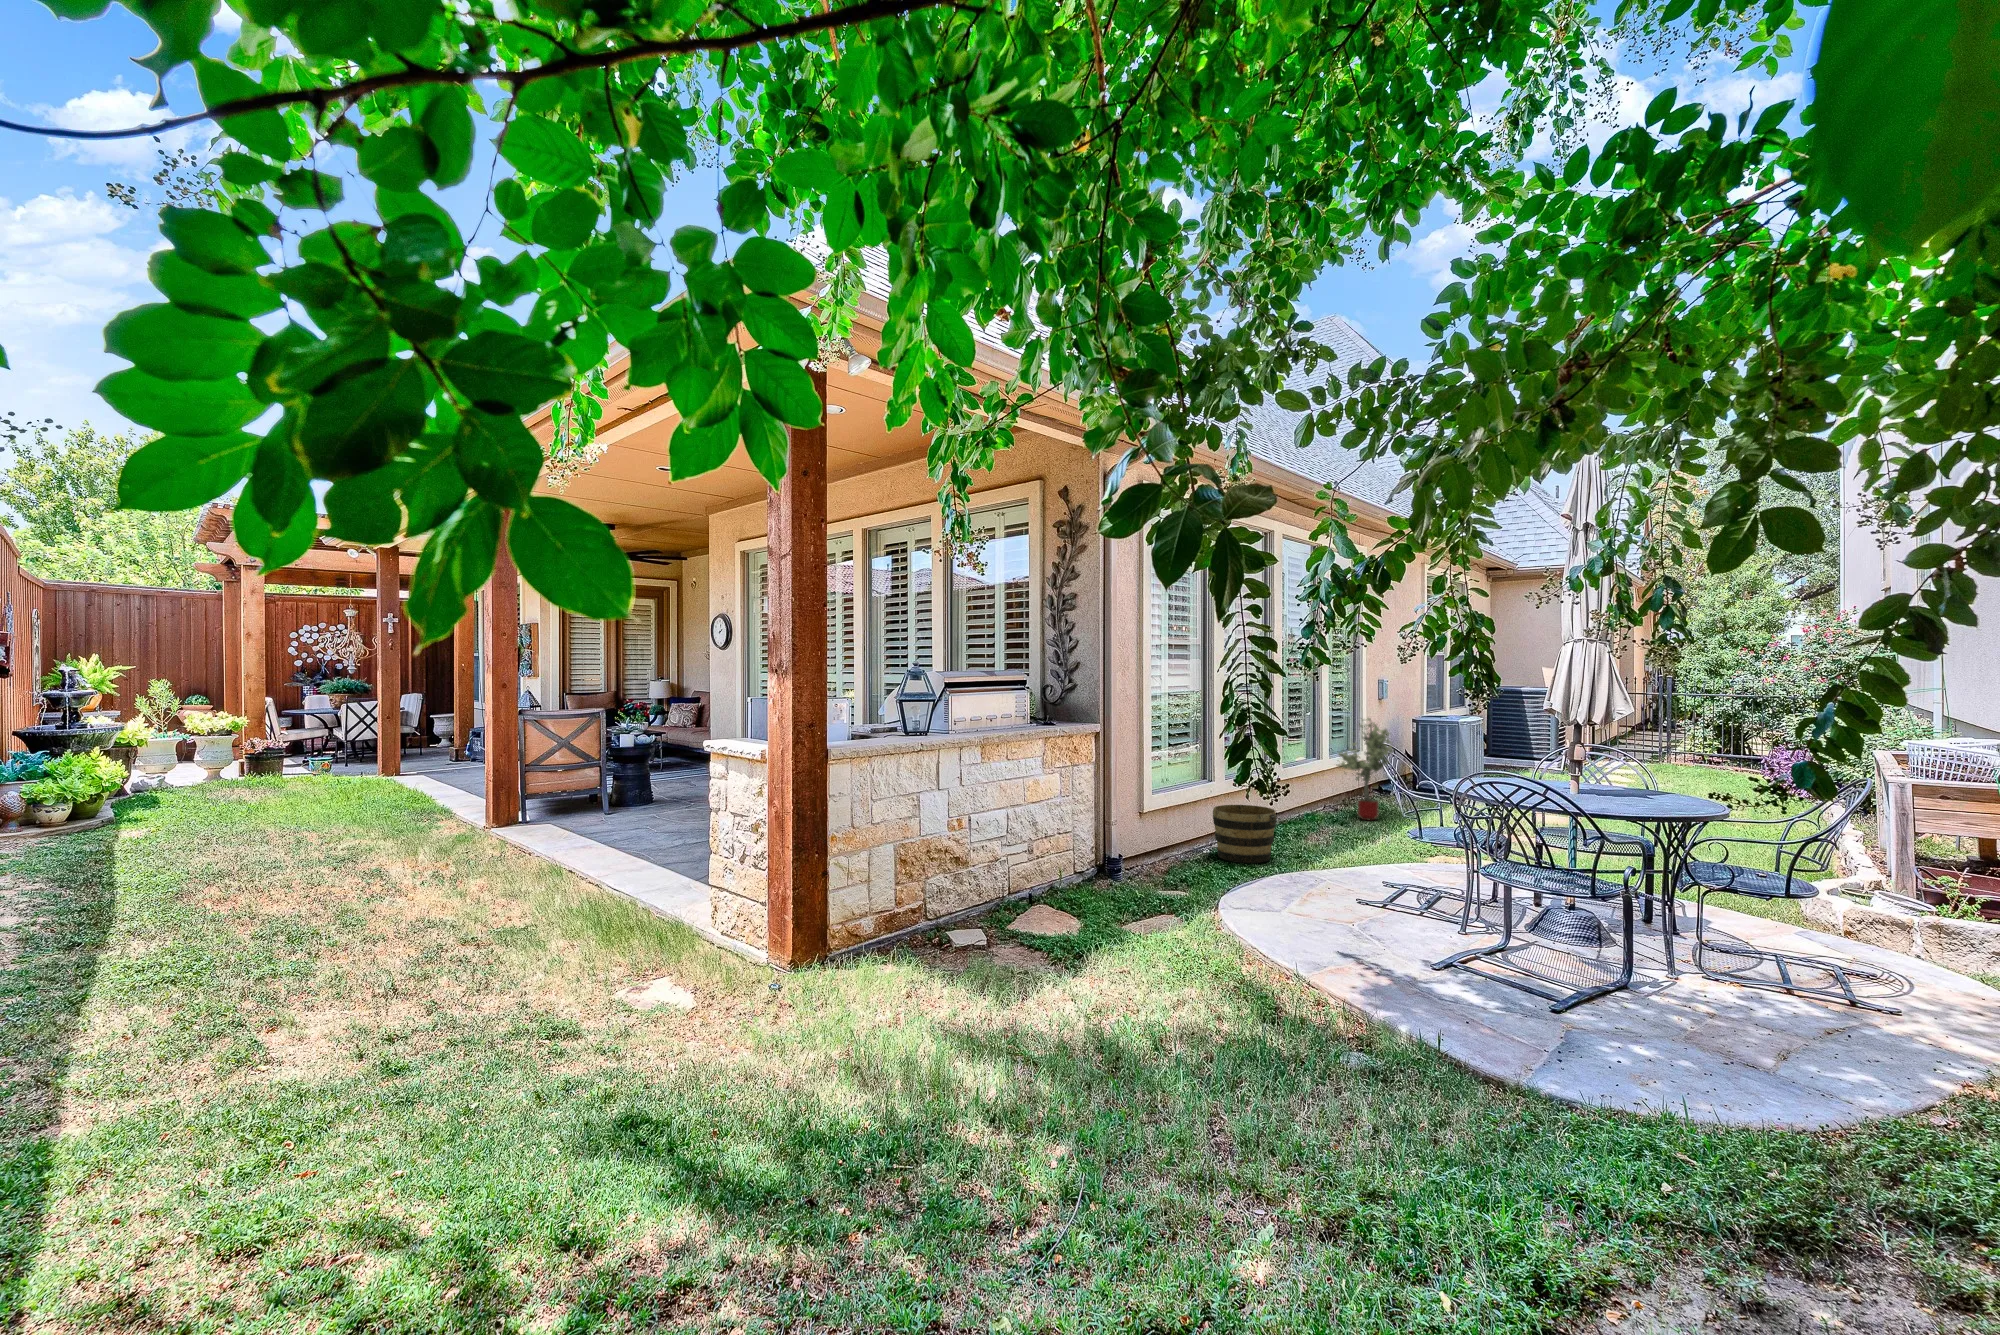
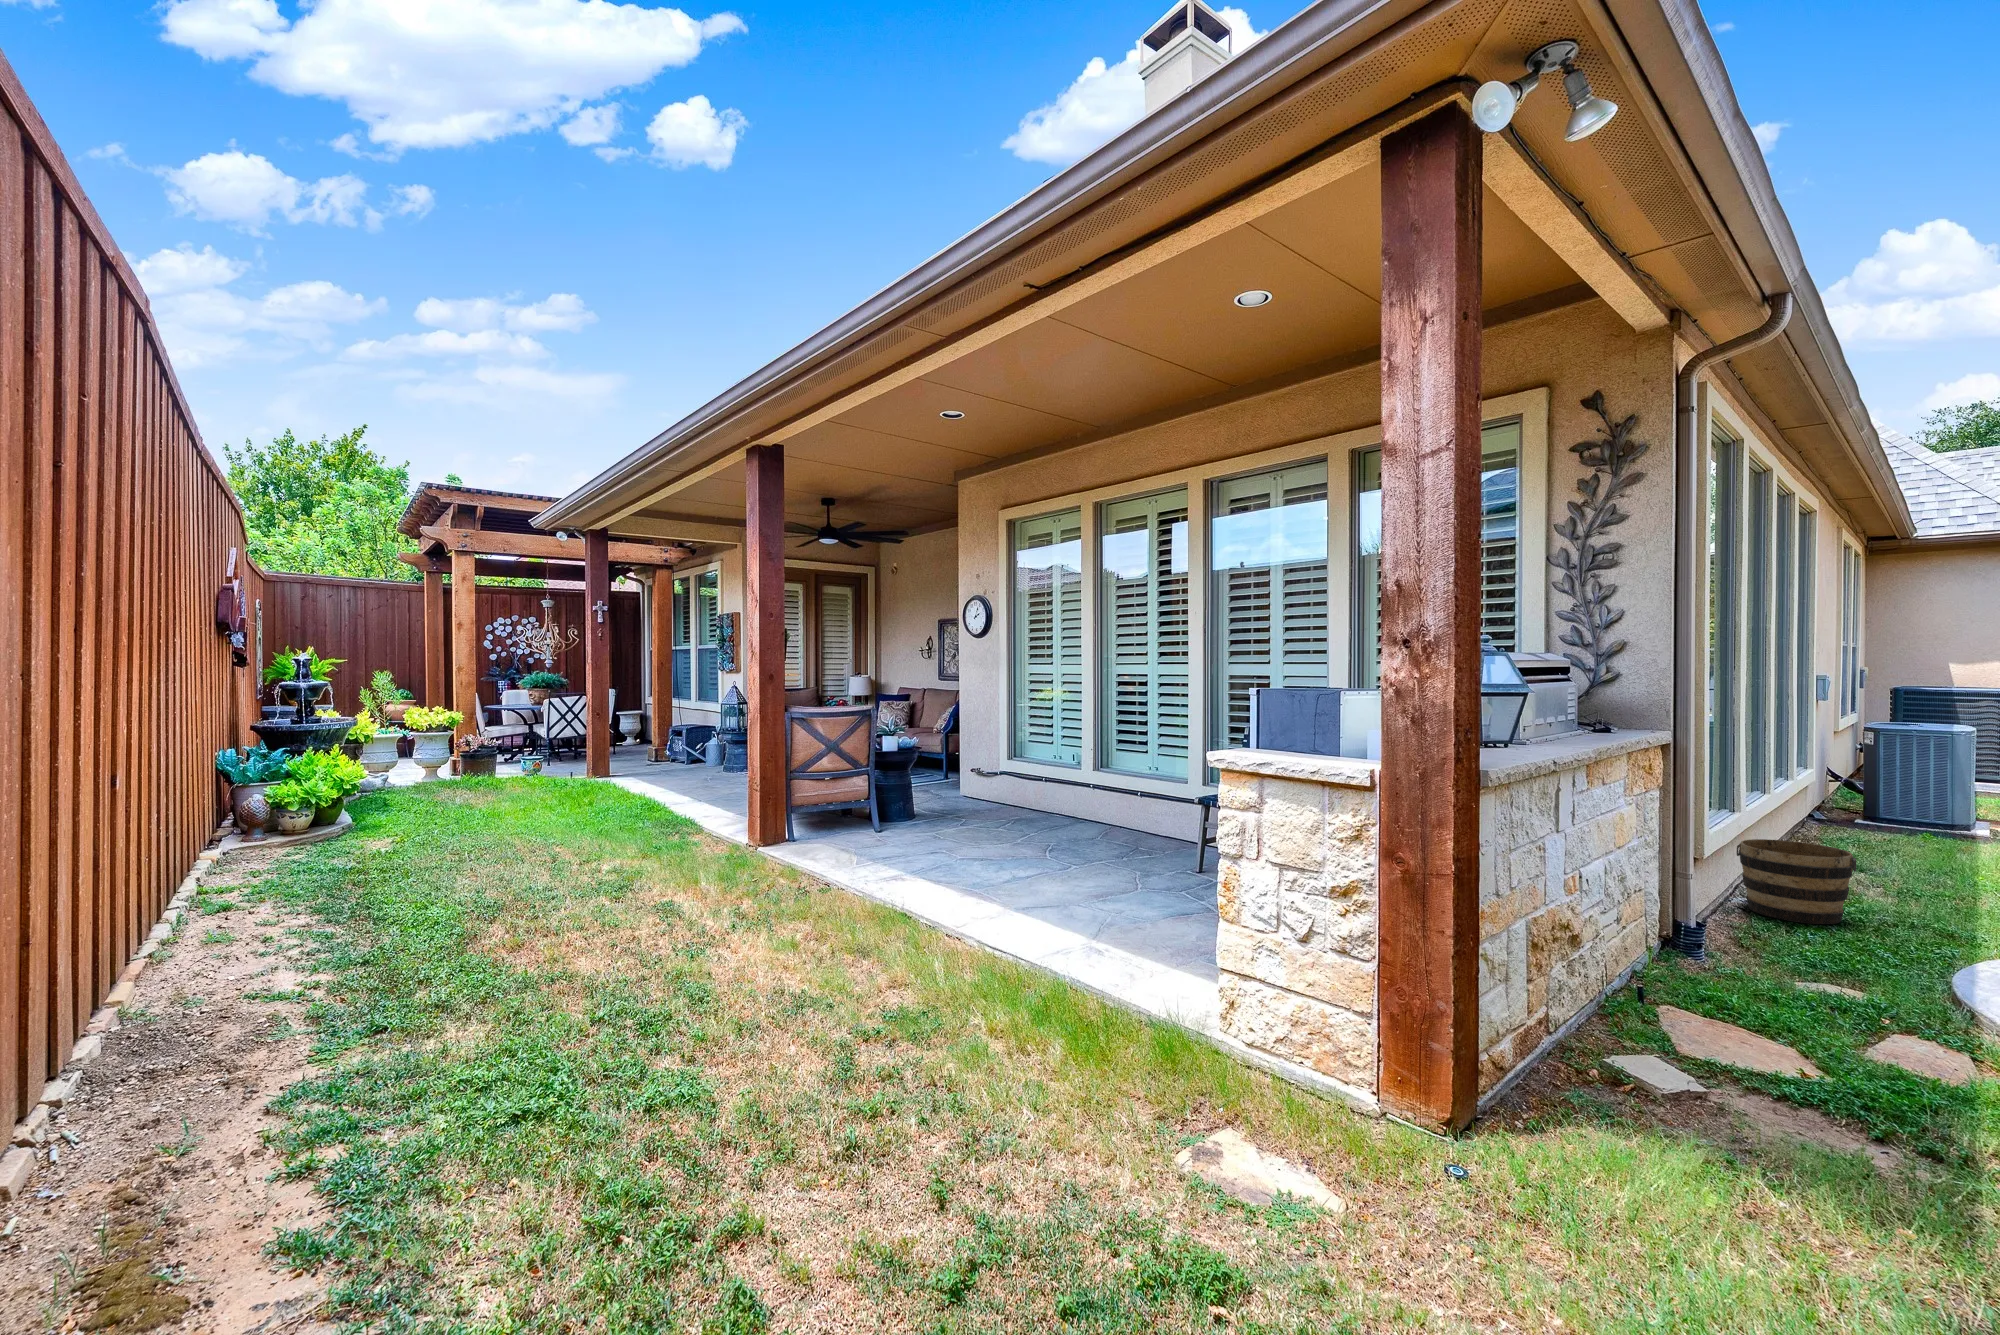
potted tree: present [1336,718,1393,821] -> none [1803,719,1901,856]

